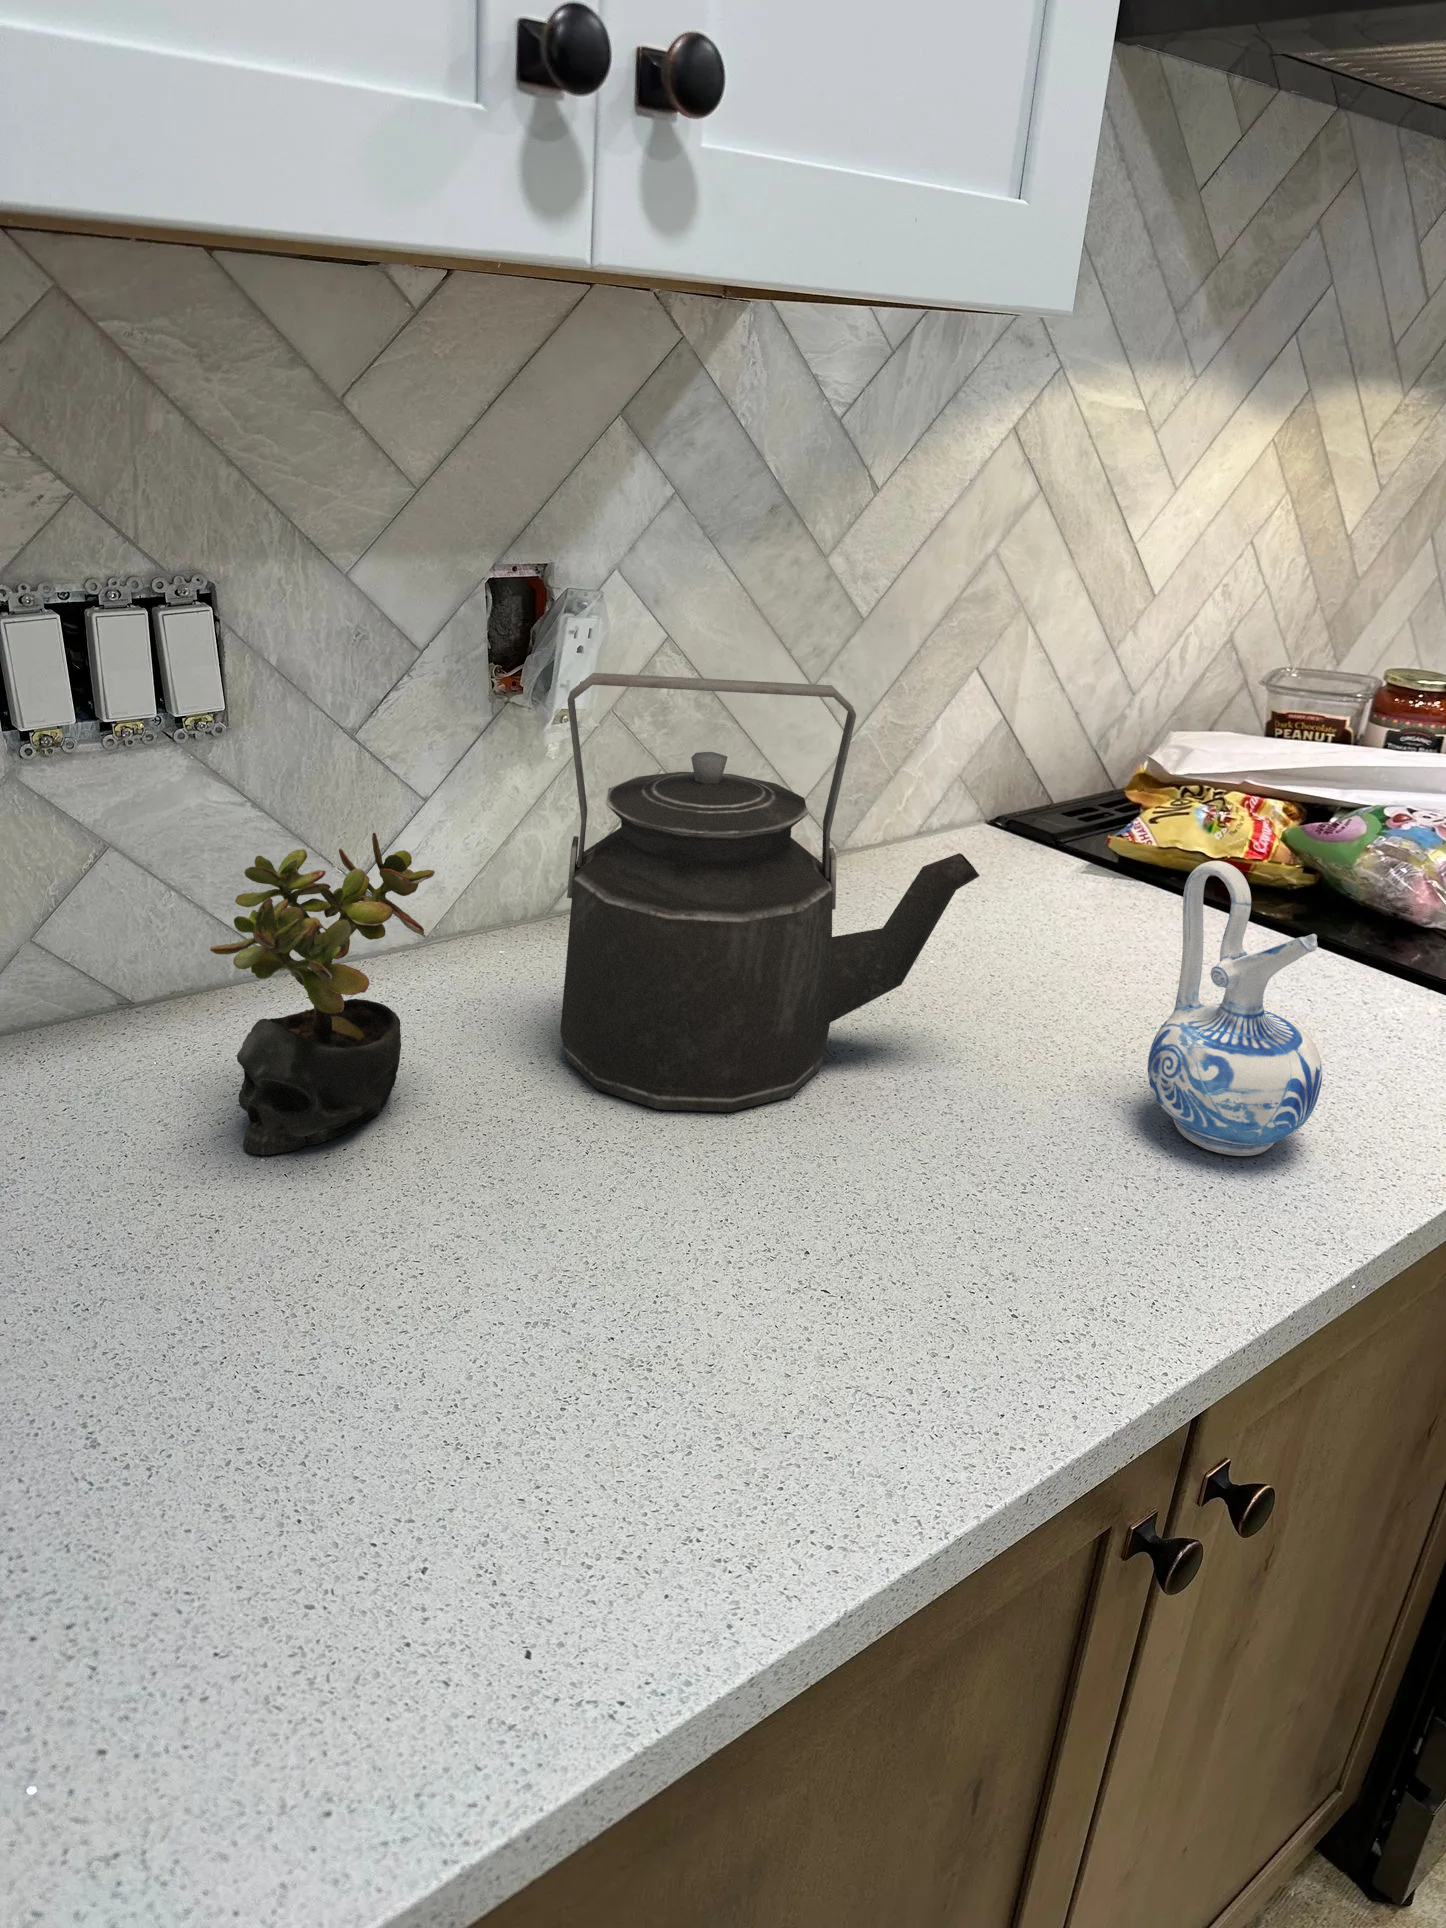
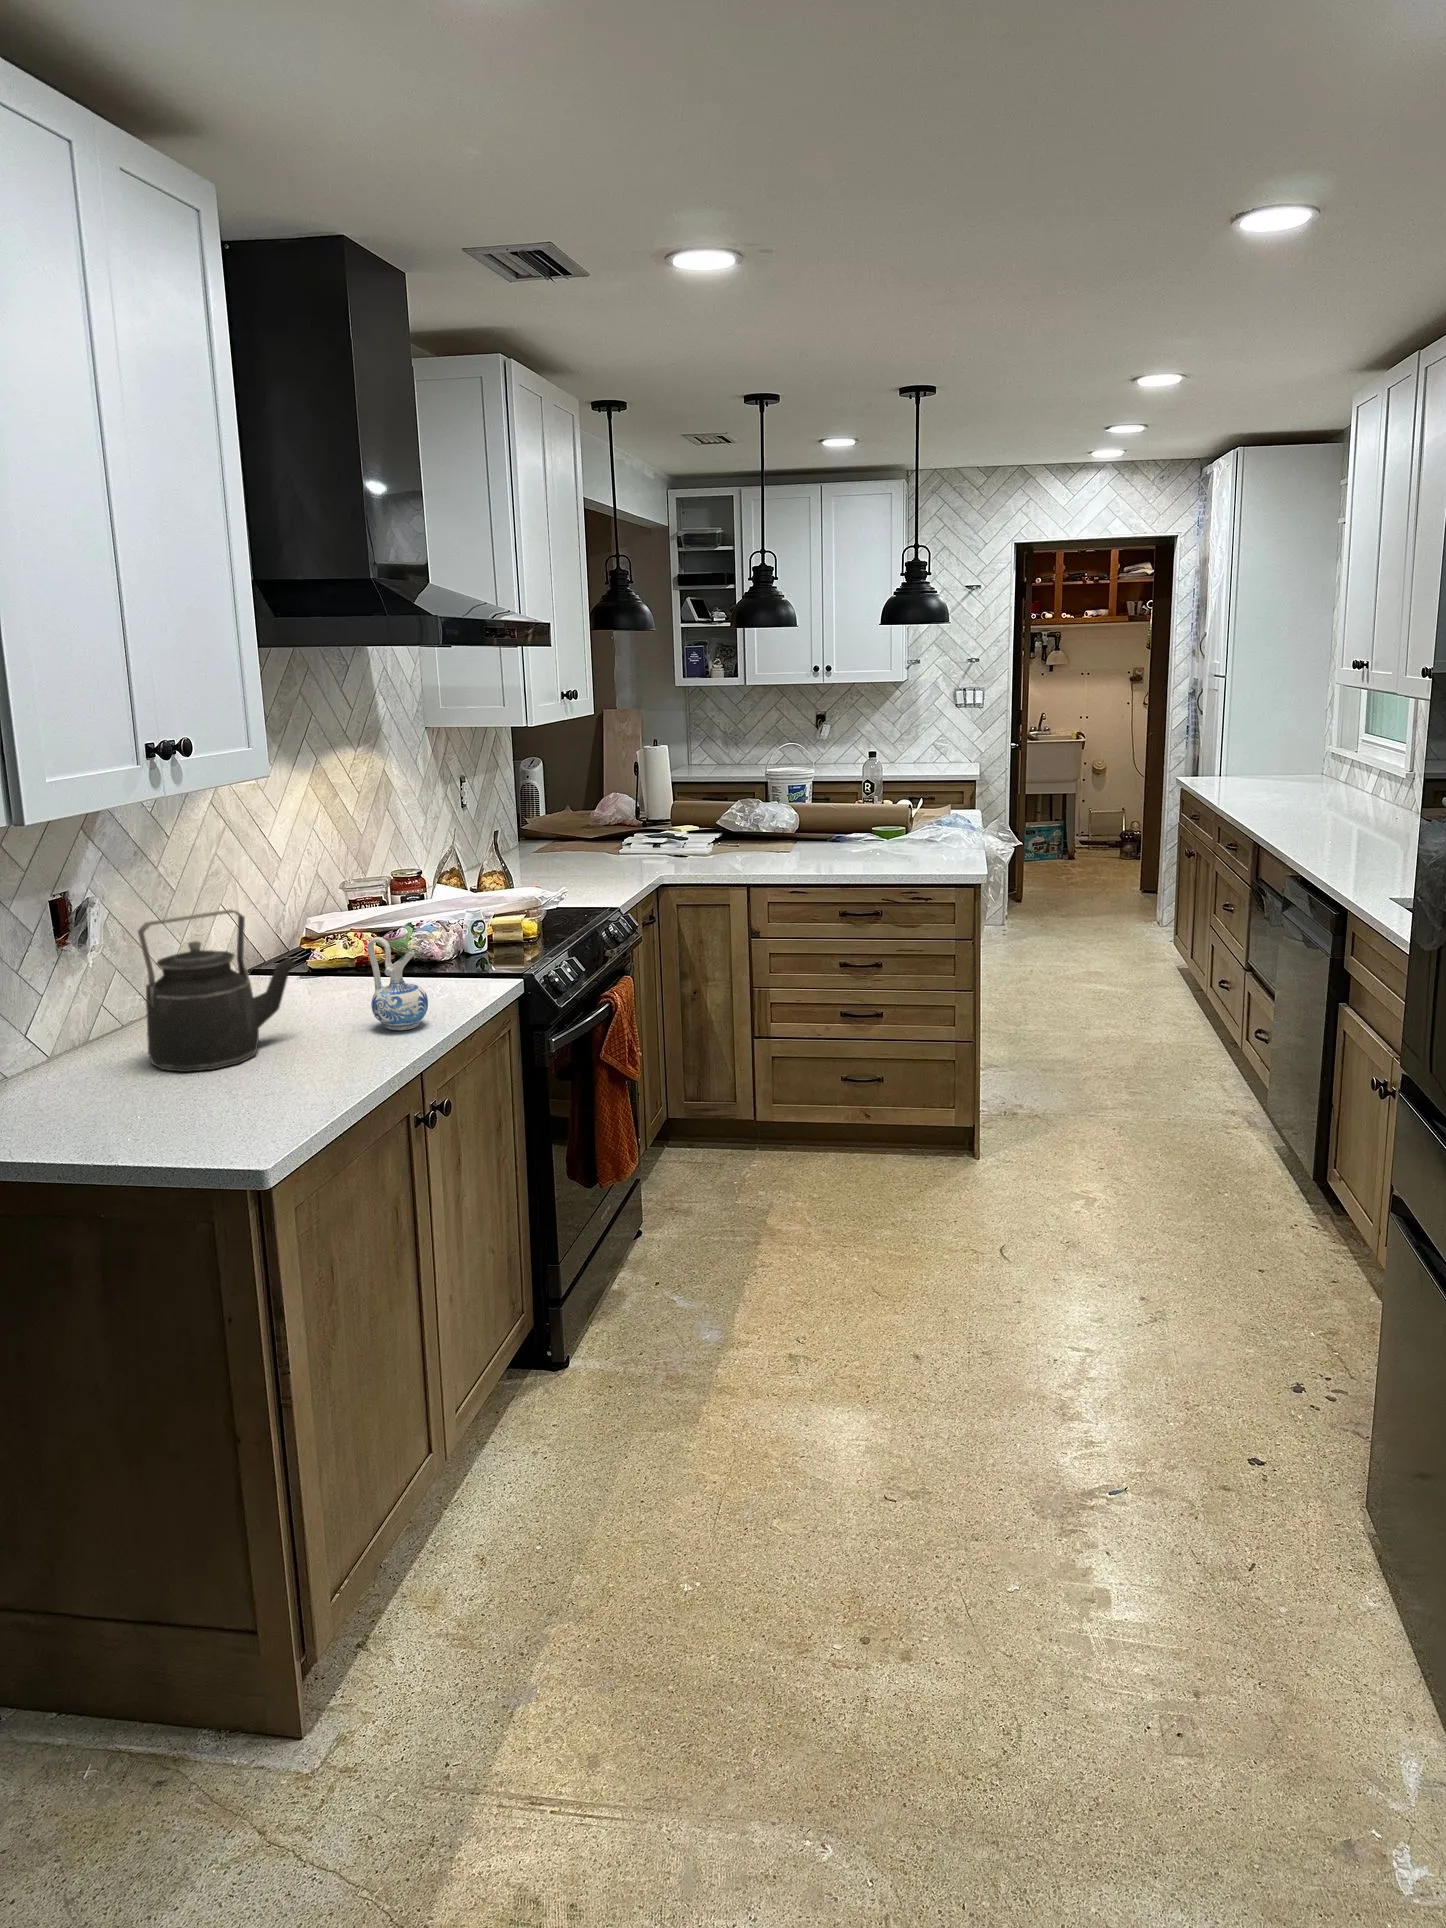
succulent plant: present [210,833,435,1155] -> none [46,991,125,1114]

